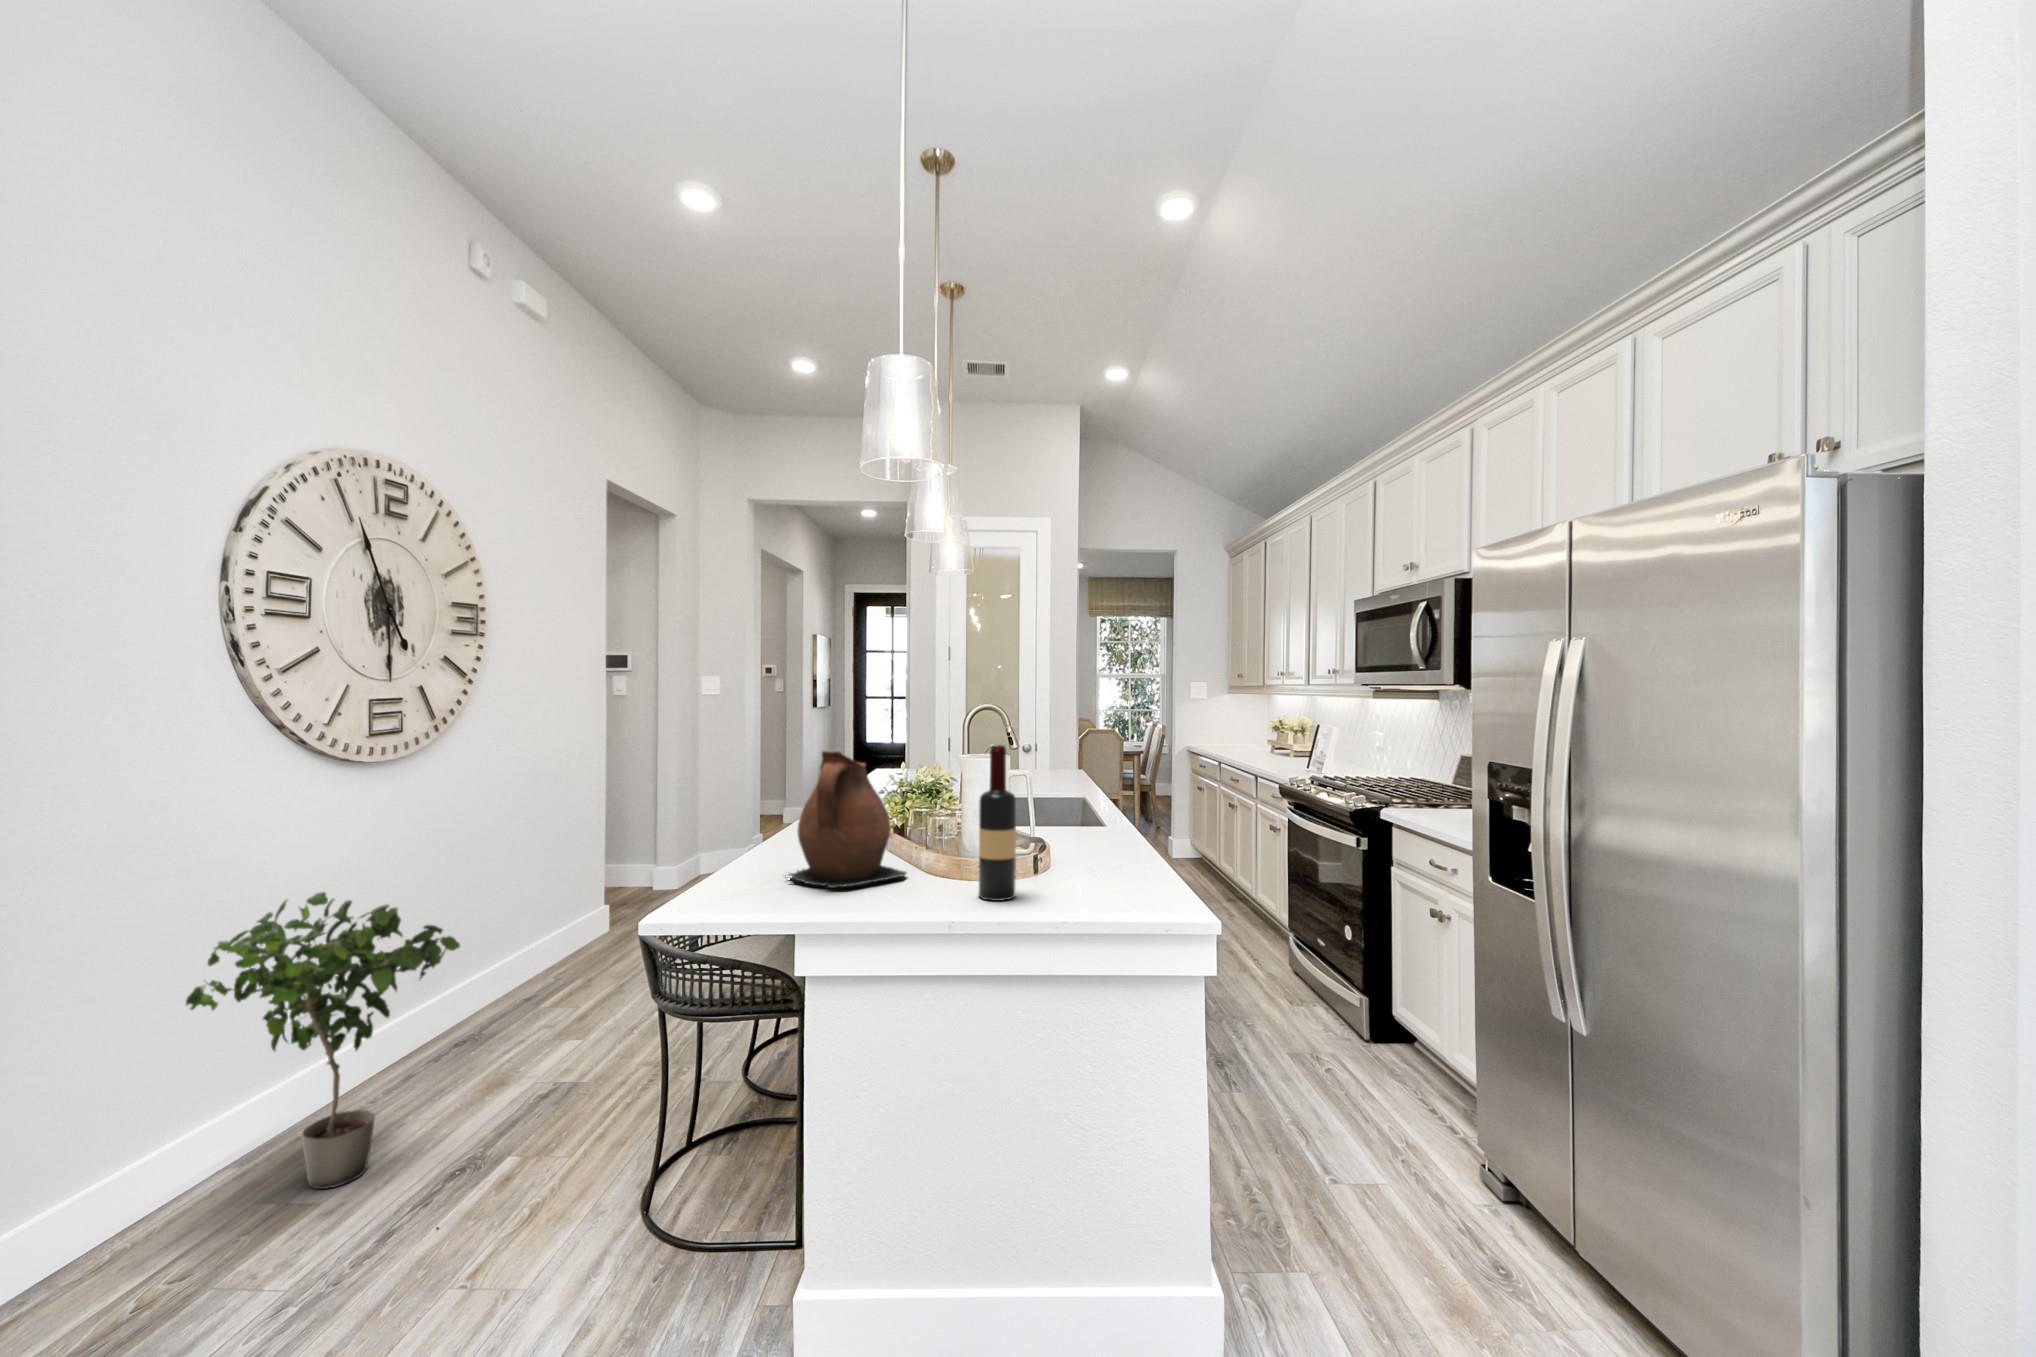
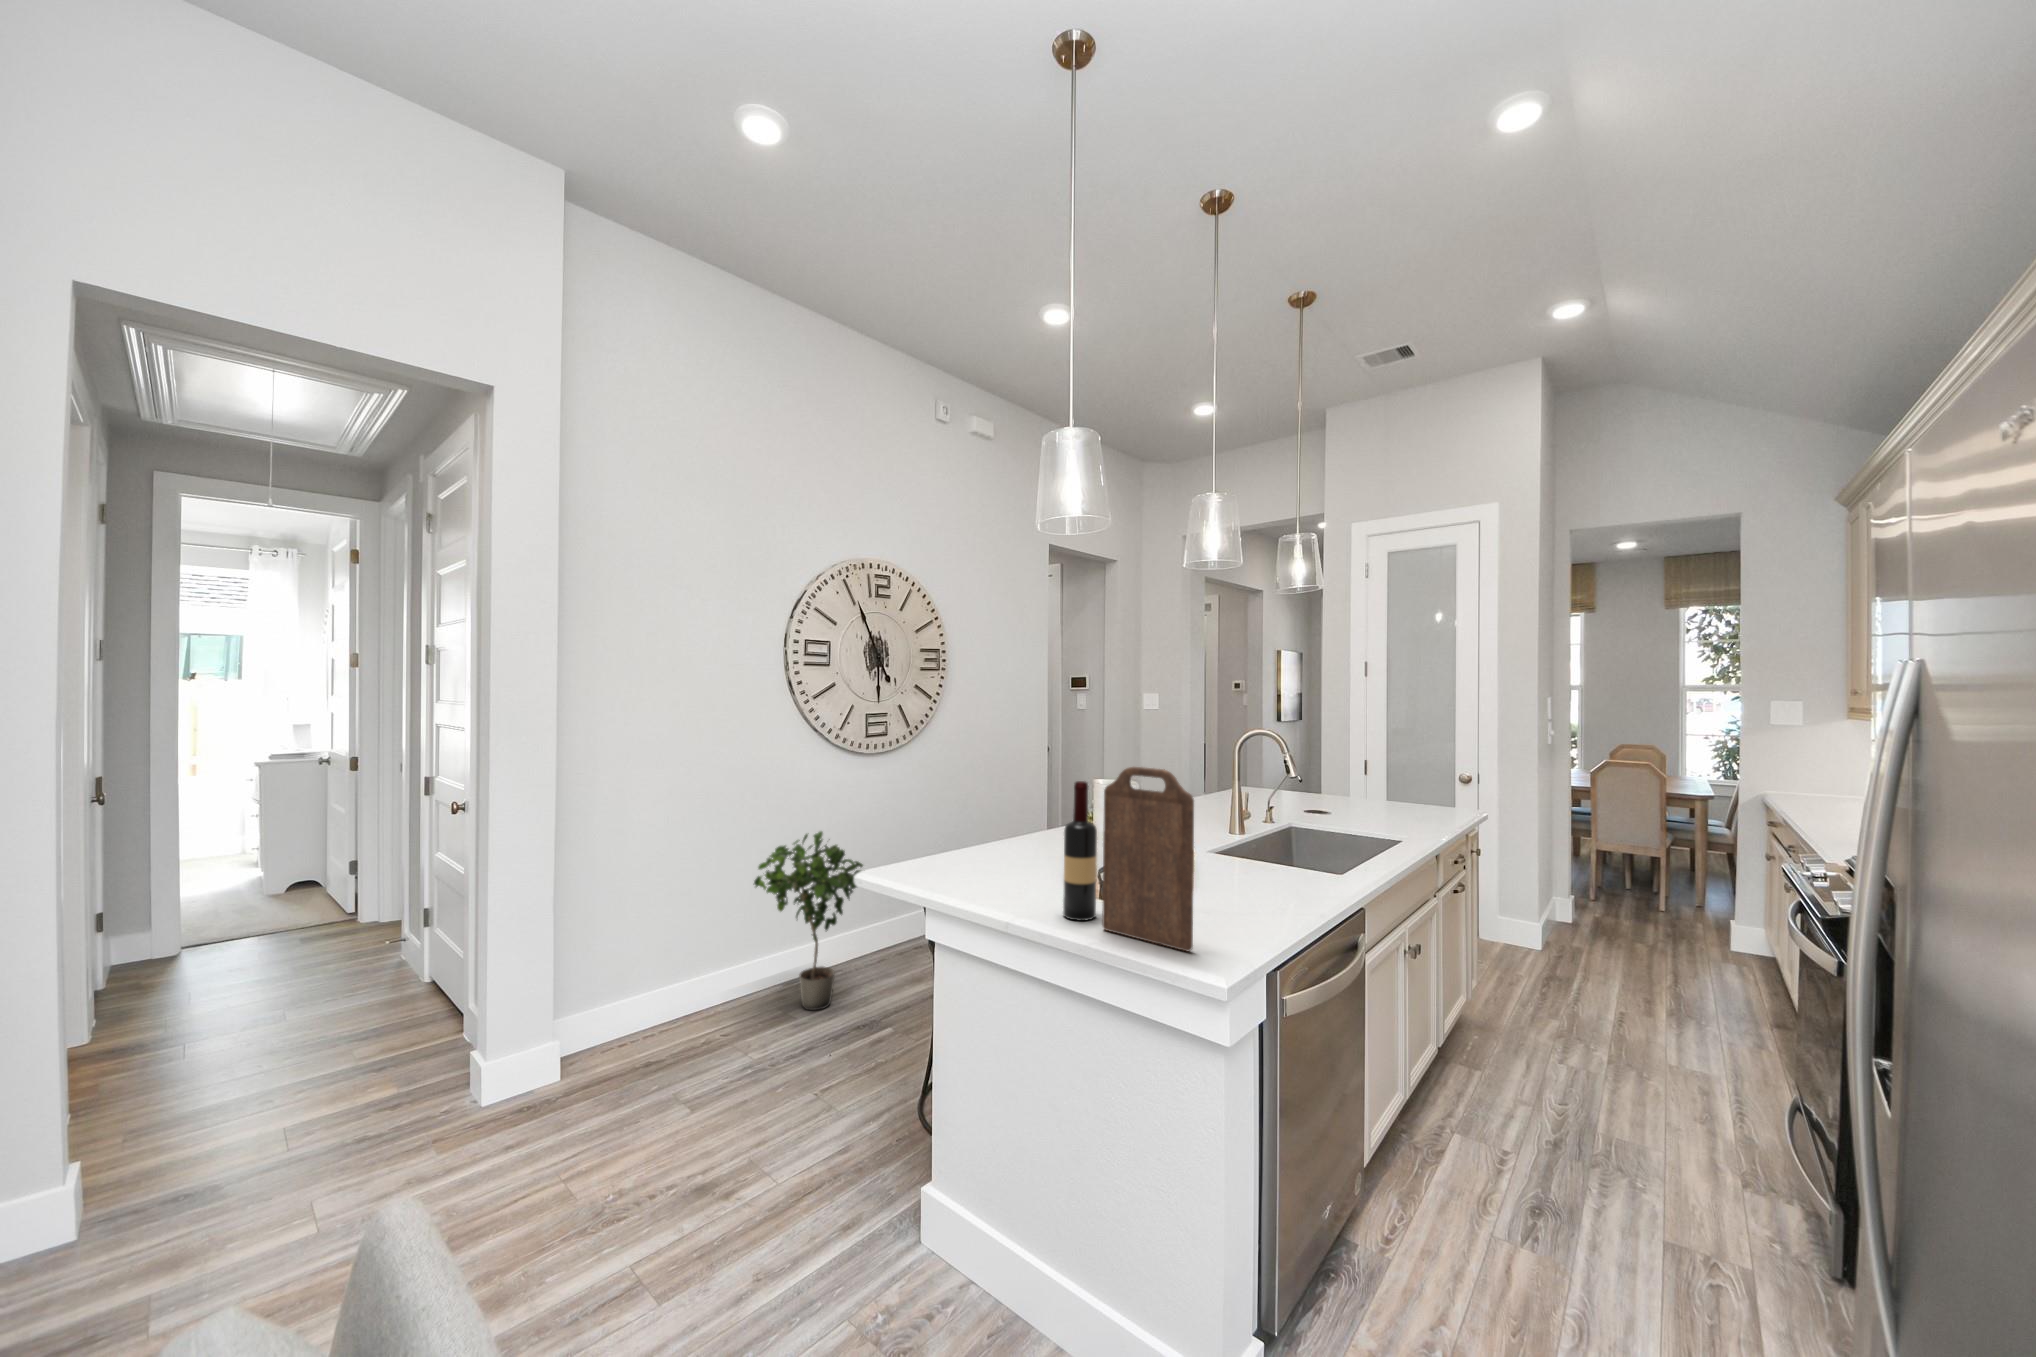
cutting board: none [1043,722,1148,903] -> present [1102,767,1194,951]
ceramic pitcher: present [785,751,906,888] -> none [967,773,1054,886]

